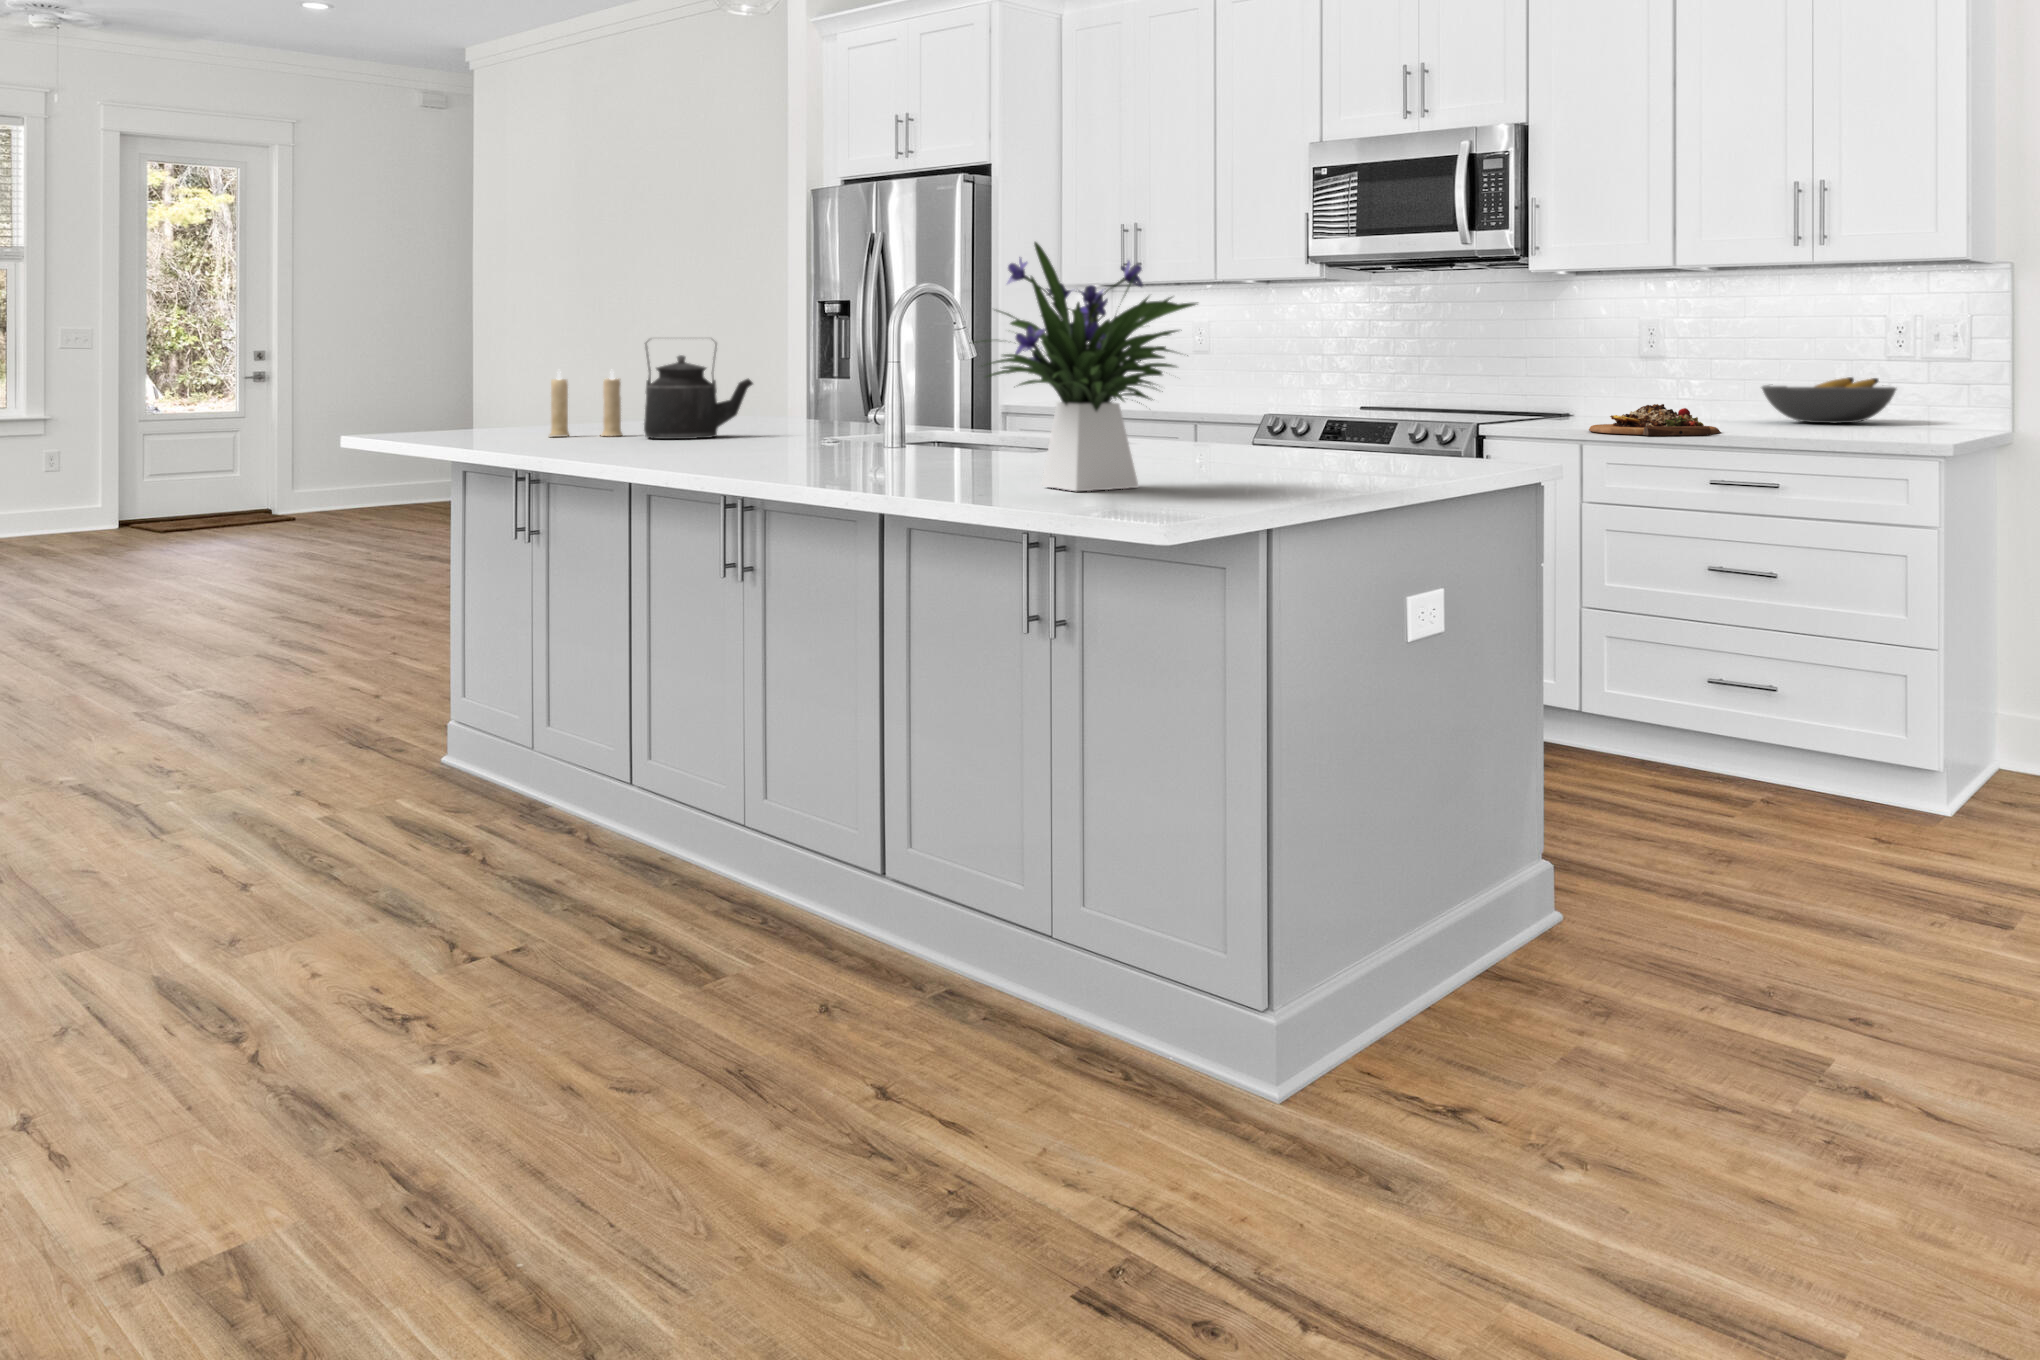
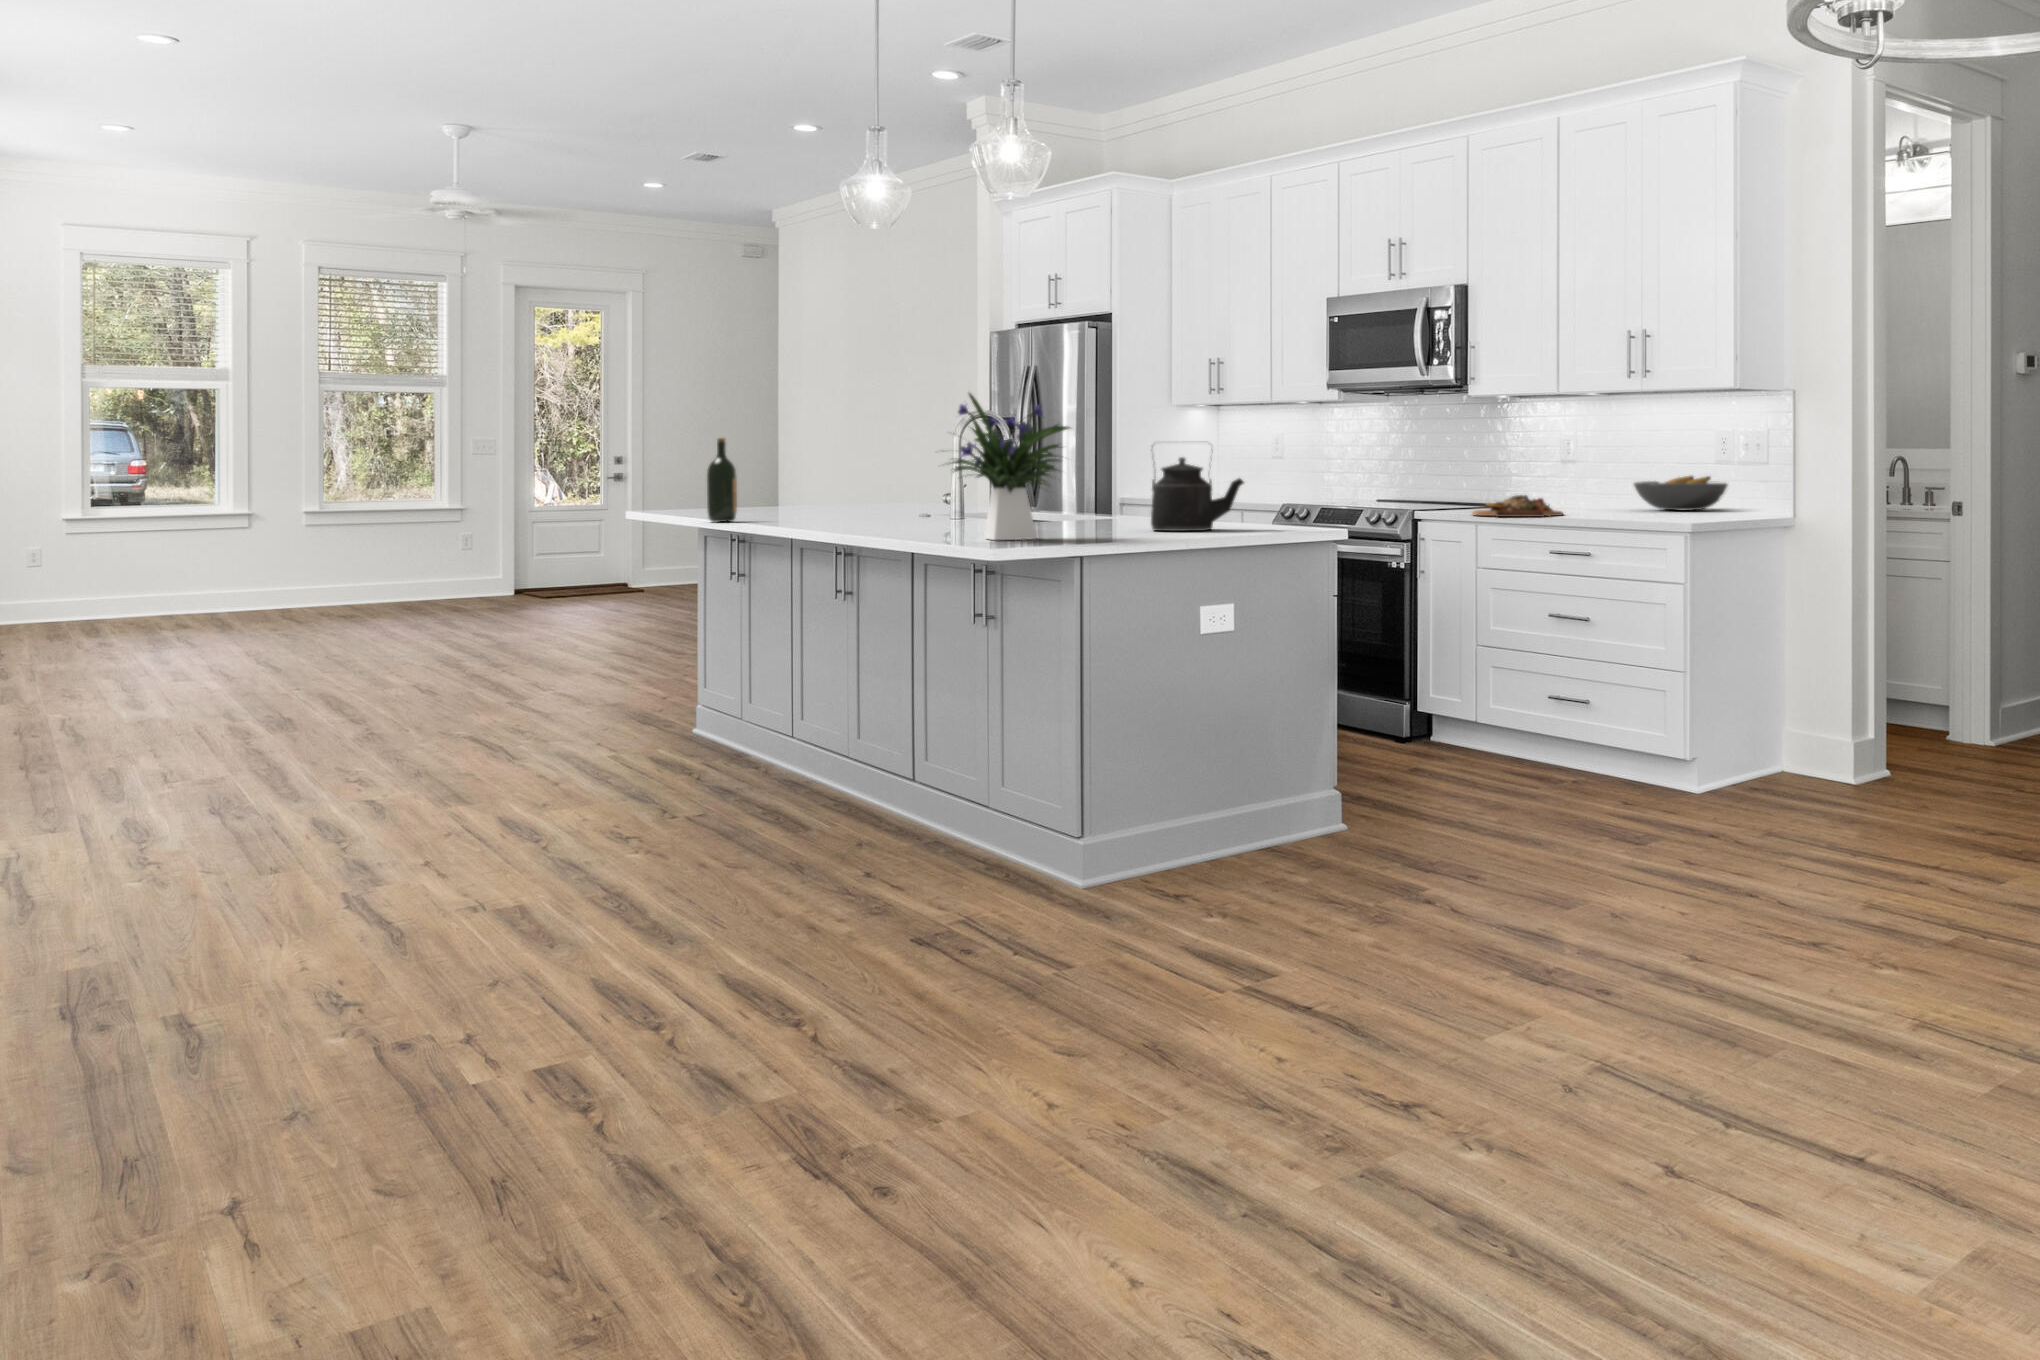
wine bottle: none [480,322,527,450] -> present [707,438,737,522]
kettle: present [644,340,753,439] -> present [1151,445,1244,531]
candle: present [550,371,622,436] -> none [764,468,814,516]

